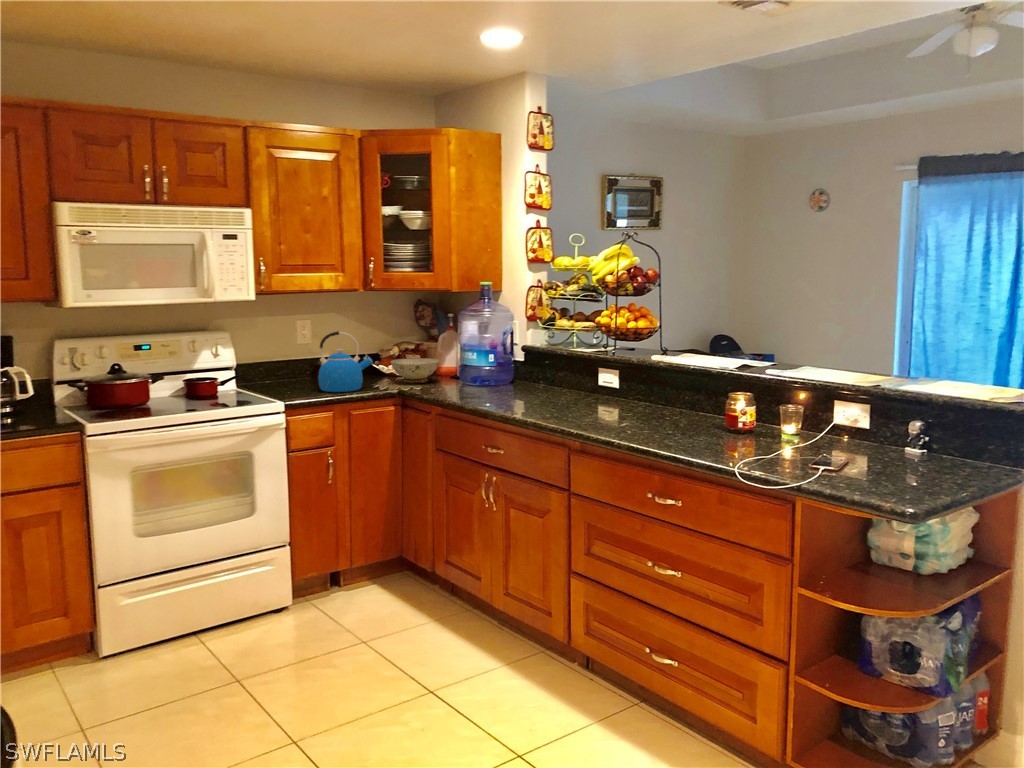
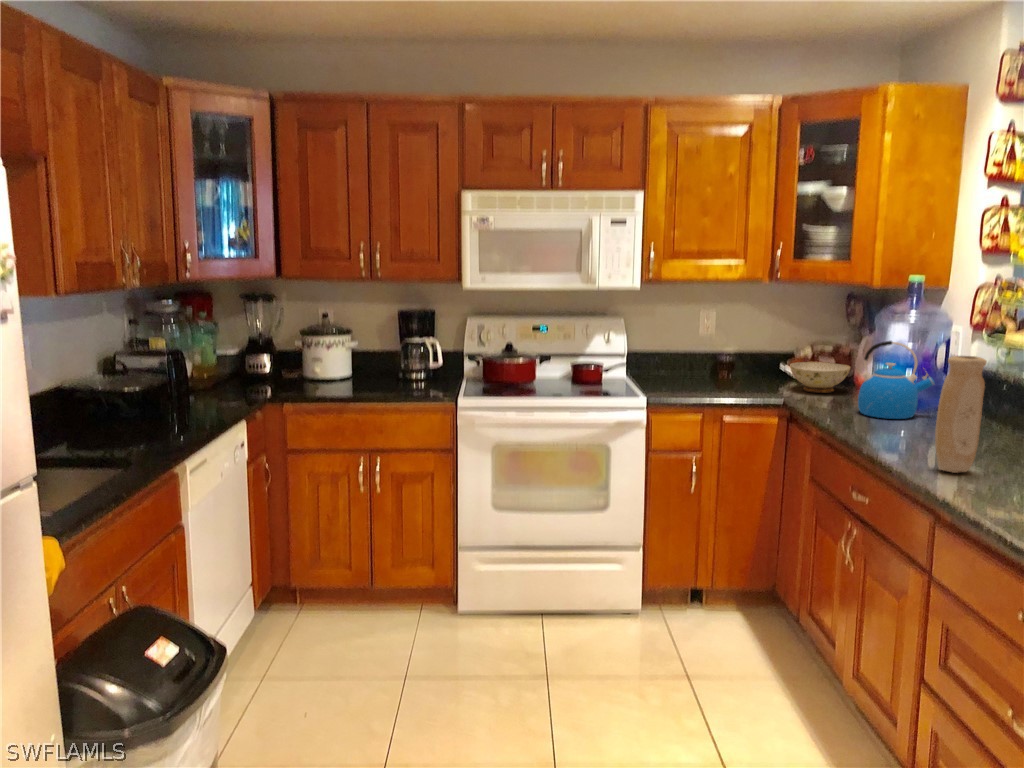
kettle: present [318,331,373,392] -> present [858,341,935,419]
vase: none [554,332,583,420] -> present [935,356,987,473]

